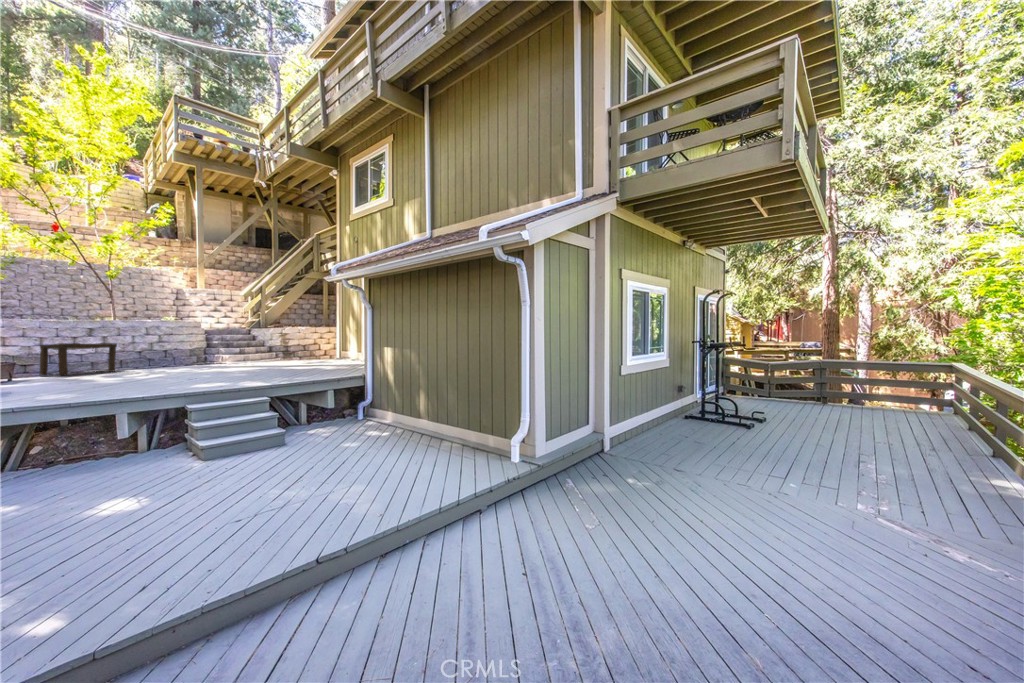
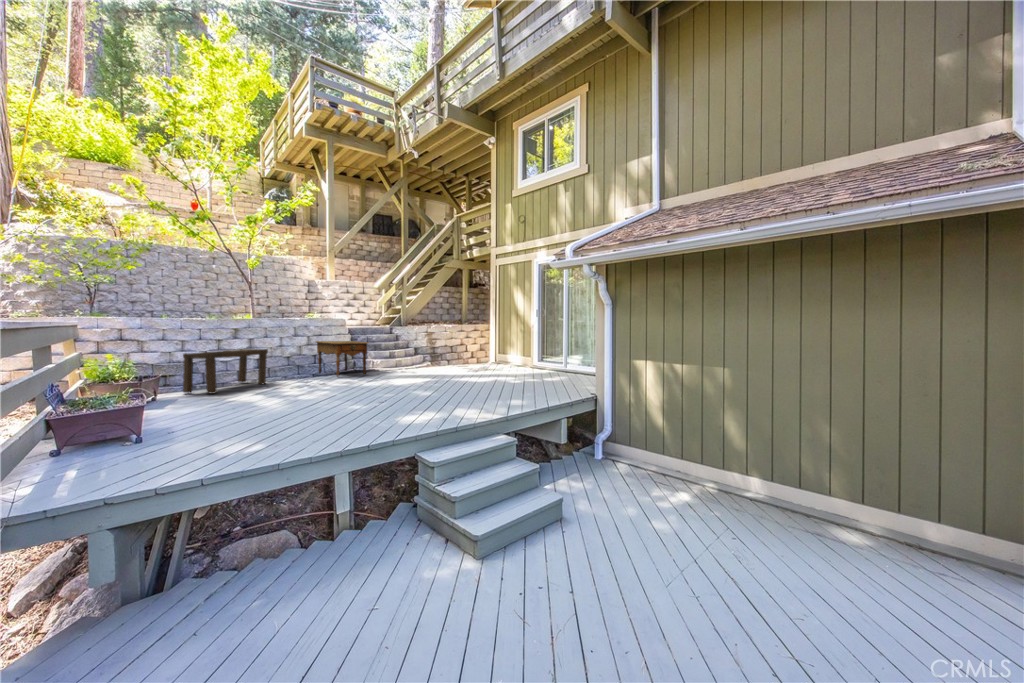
side table: none [165,339,213,367] -> present [316,341,369,377]

